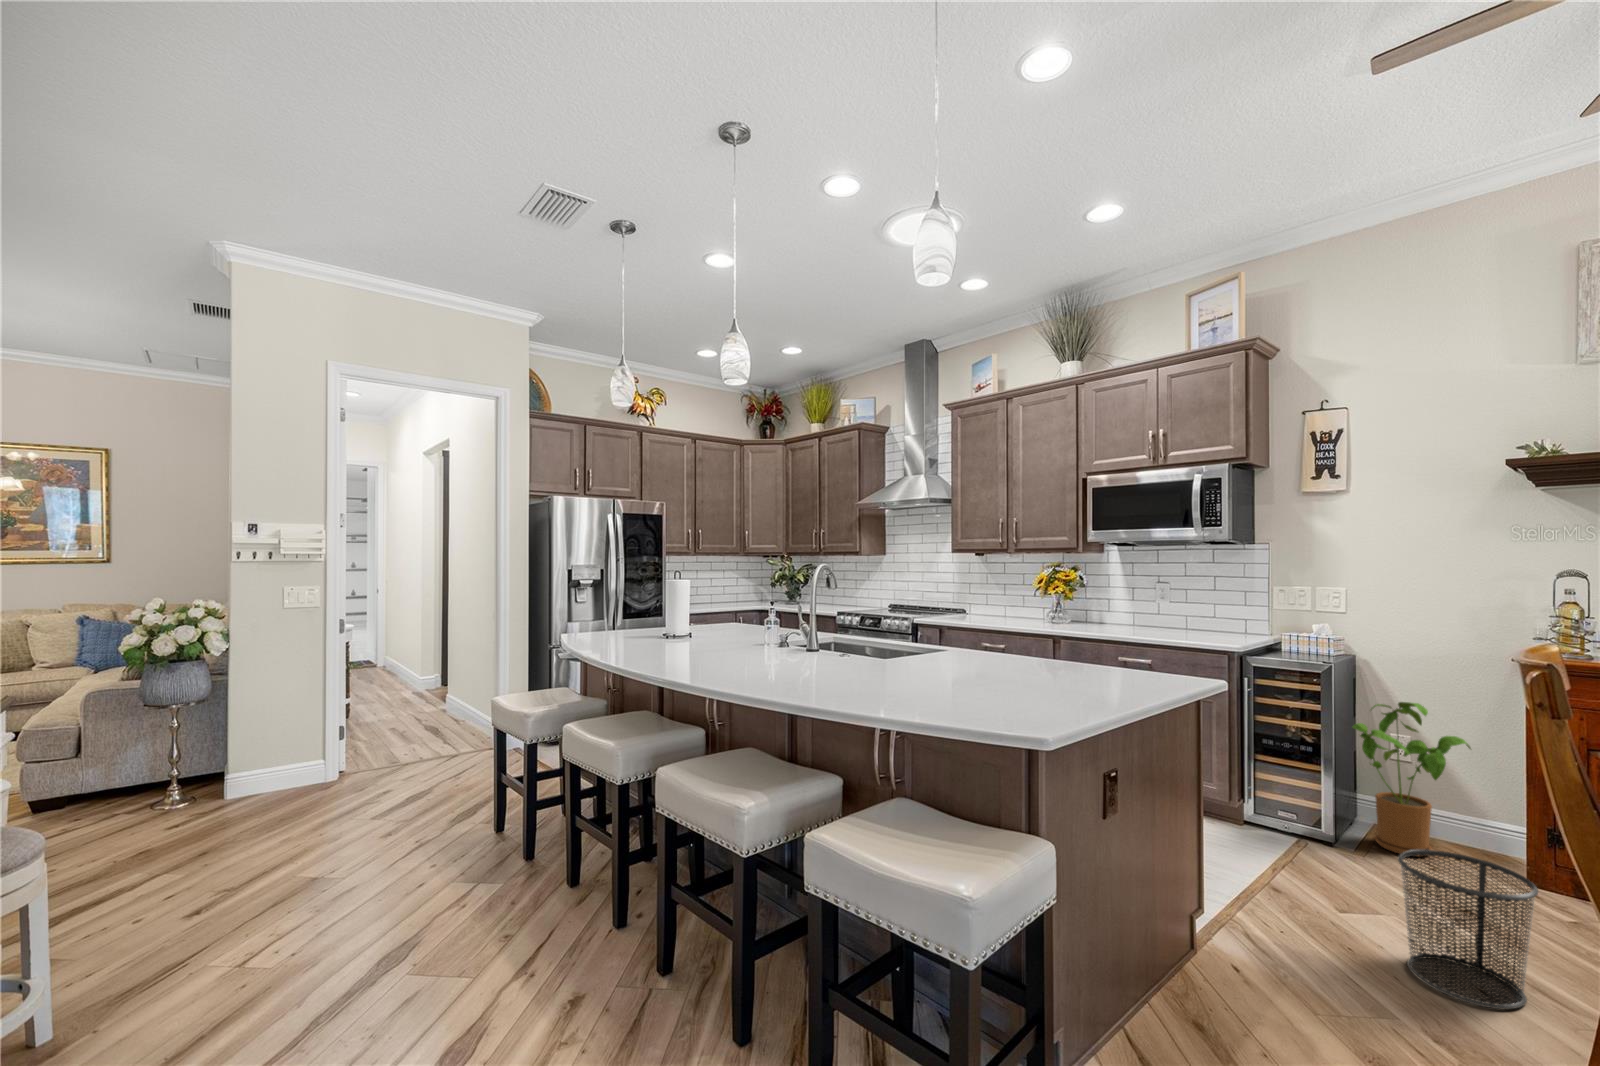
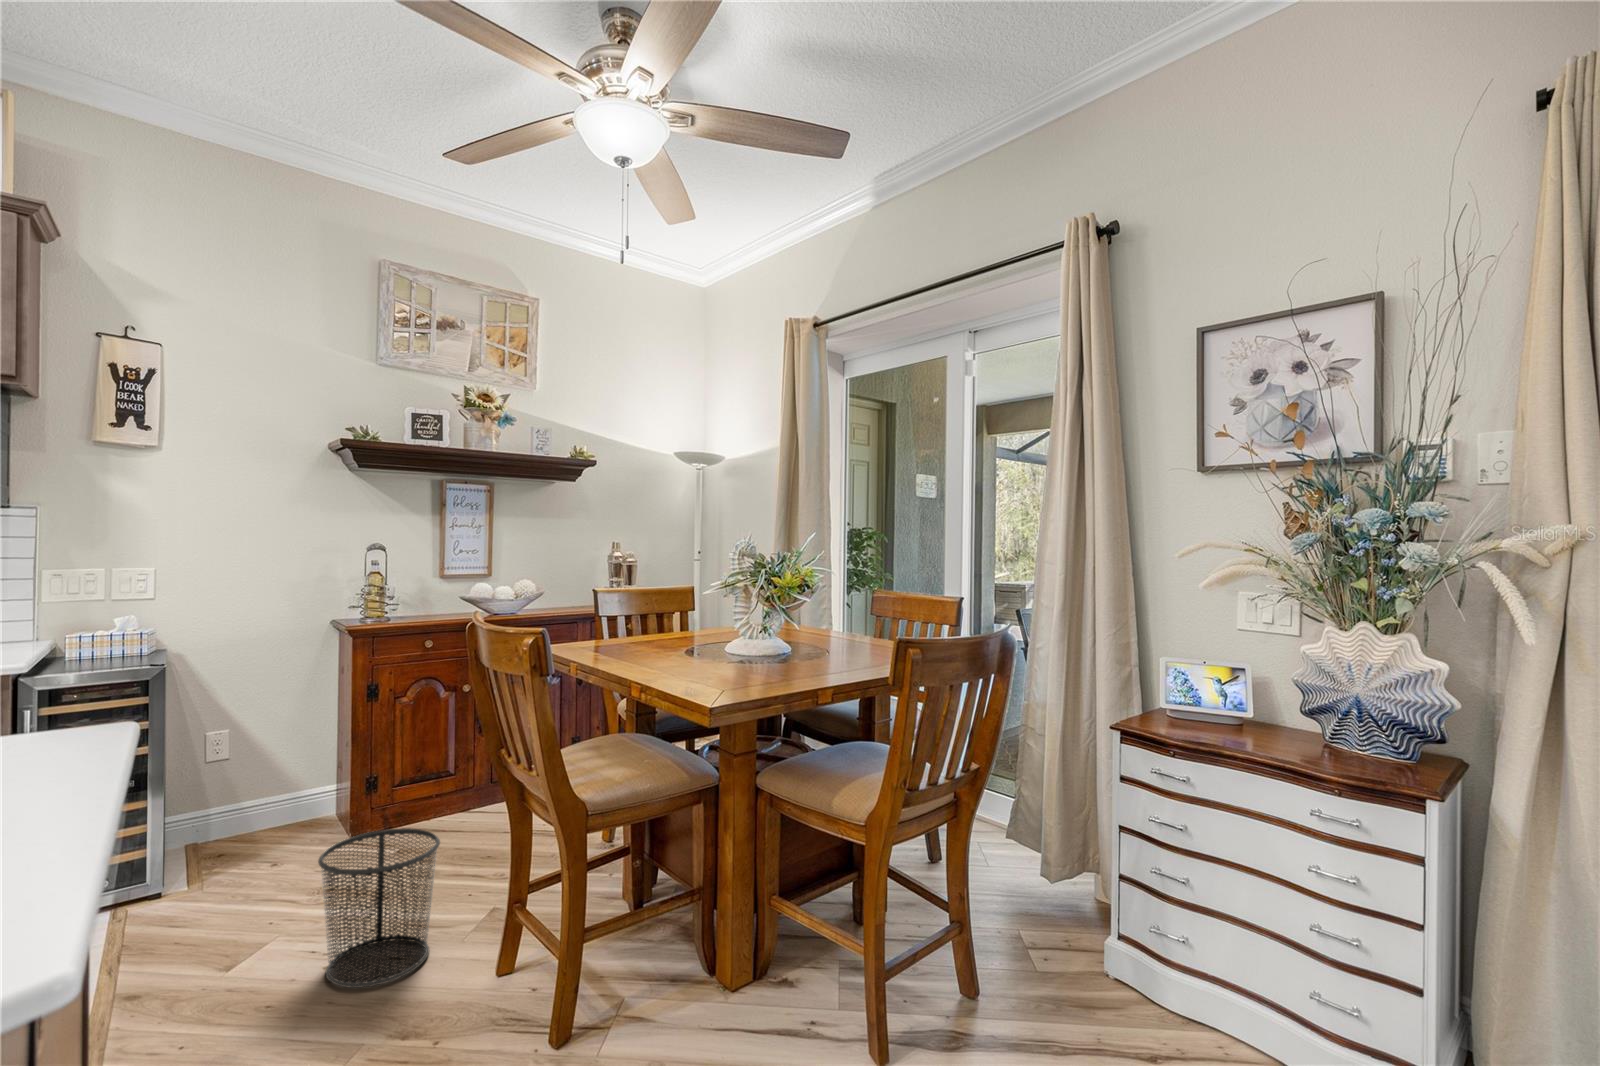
house plant: present [1353,702,1471,857] -> none [180,692,300,871]

